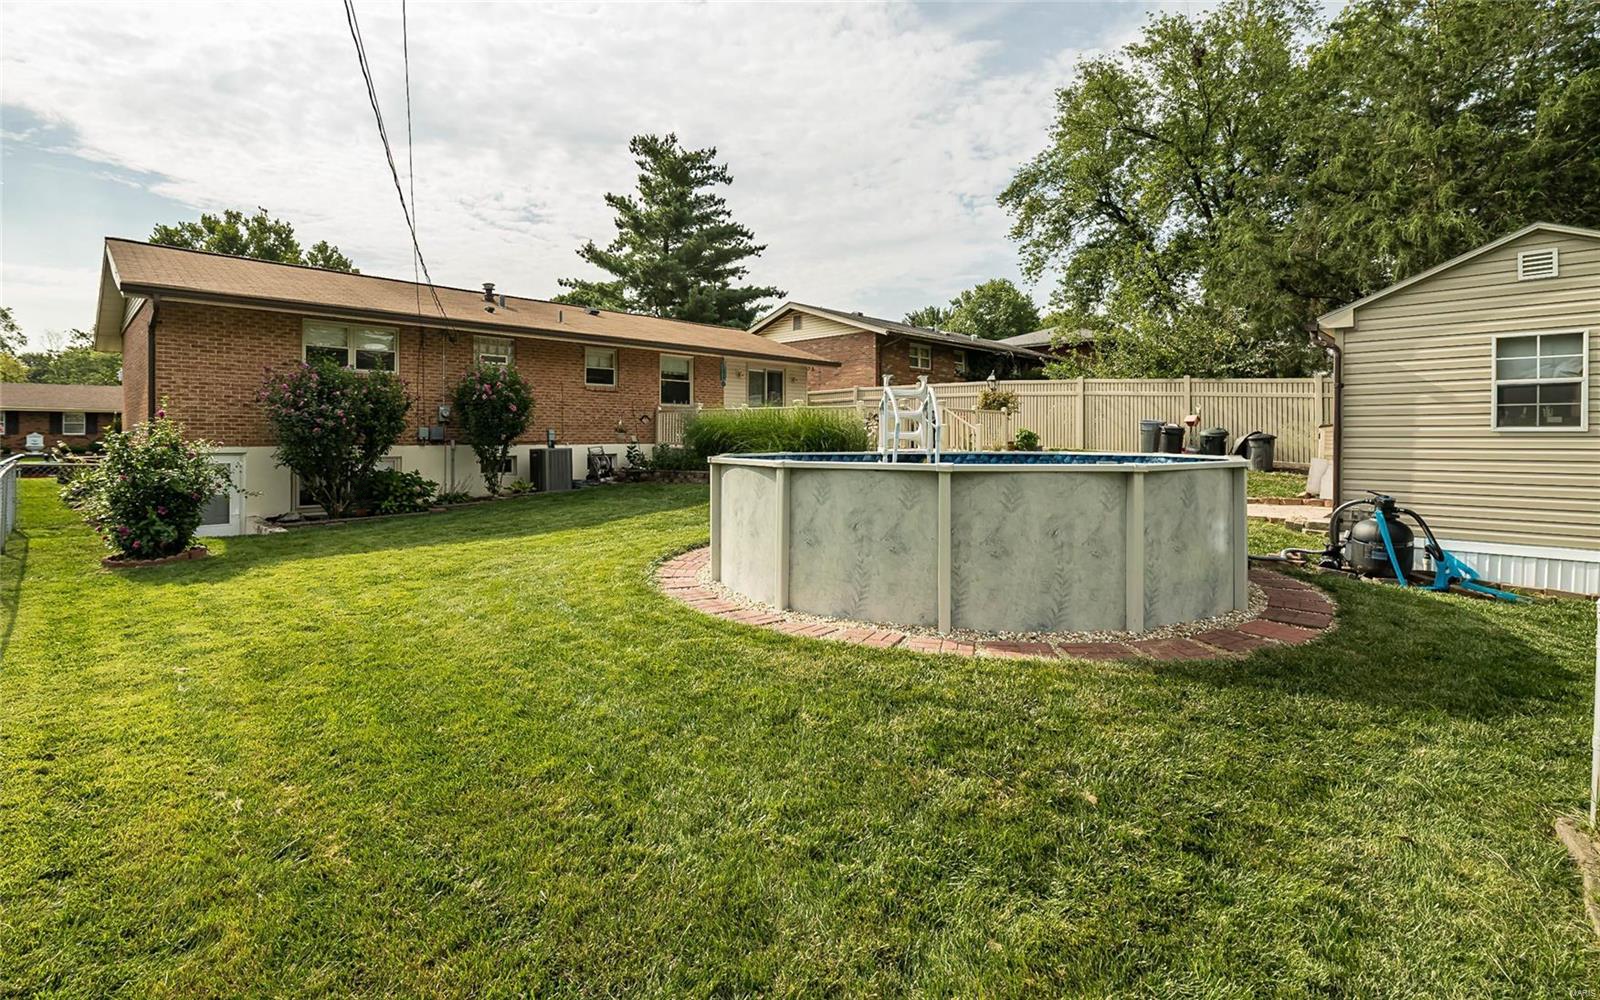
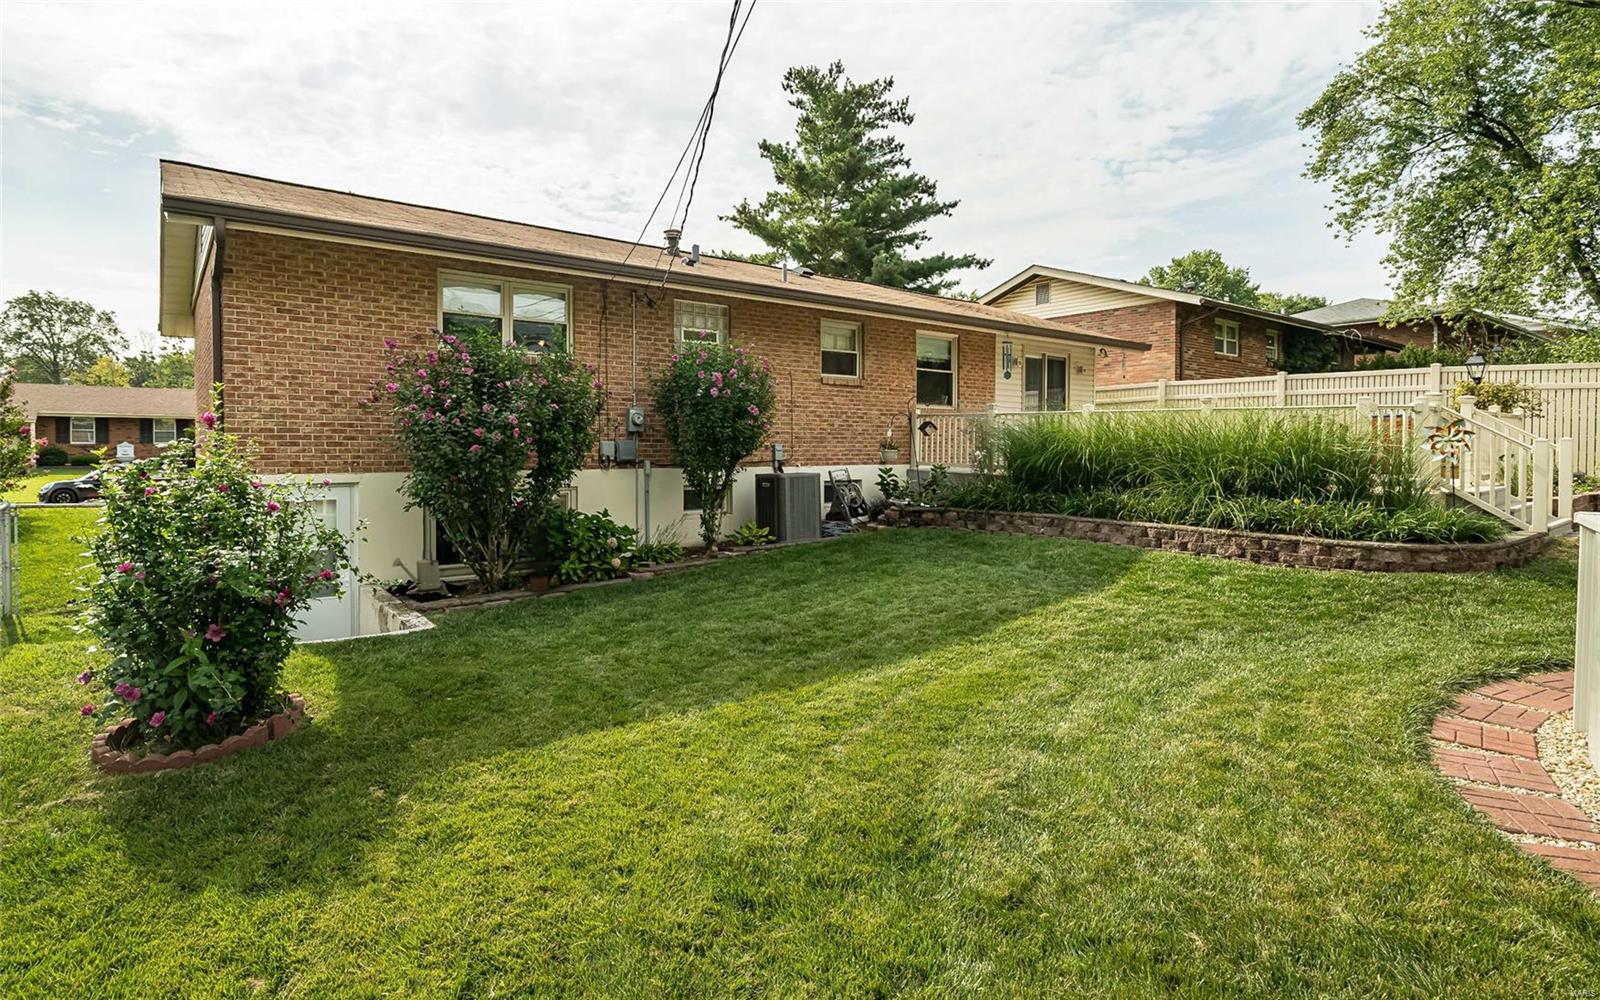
watering can: none [269,492,303,517] -> present [393,550,443,592]

